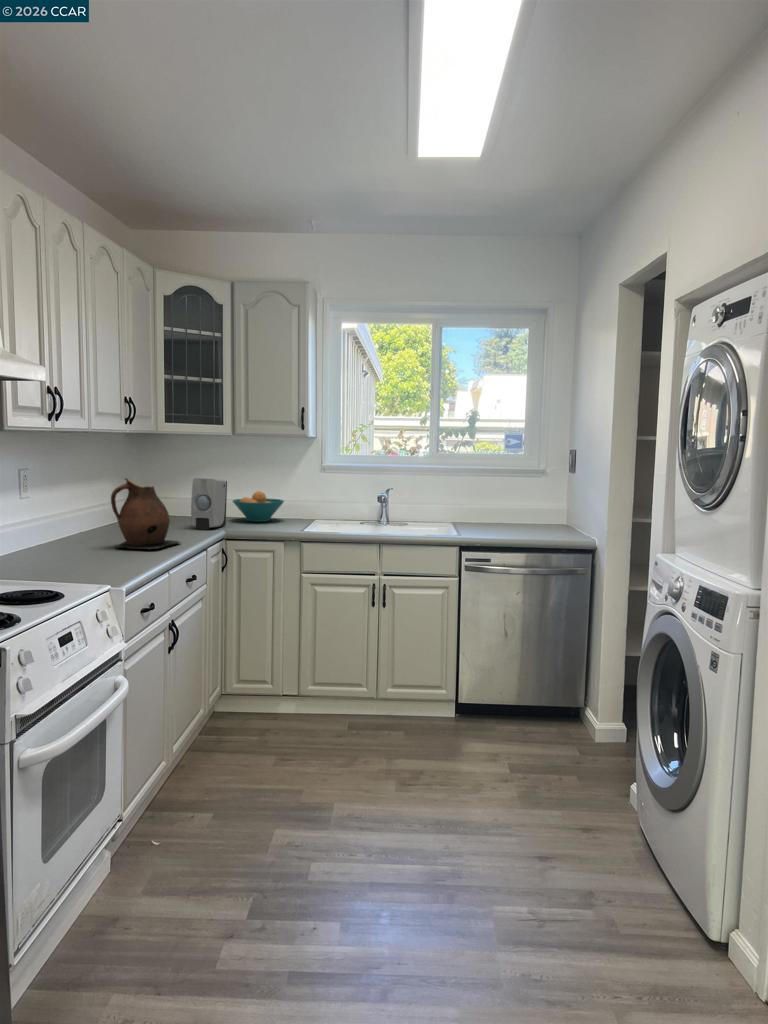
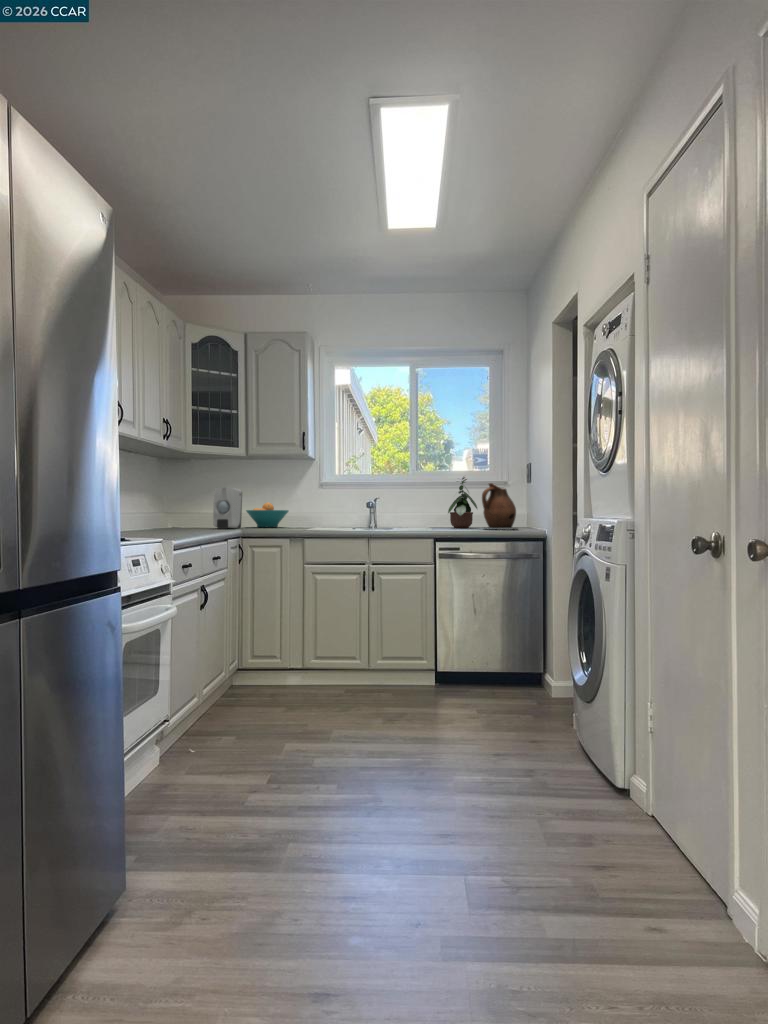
potted plant: none [472,463,514,528] -> present [448,477,477,528]
ceramic pitcher: present [111,478,181,550] -> present [482,483,517,529]

